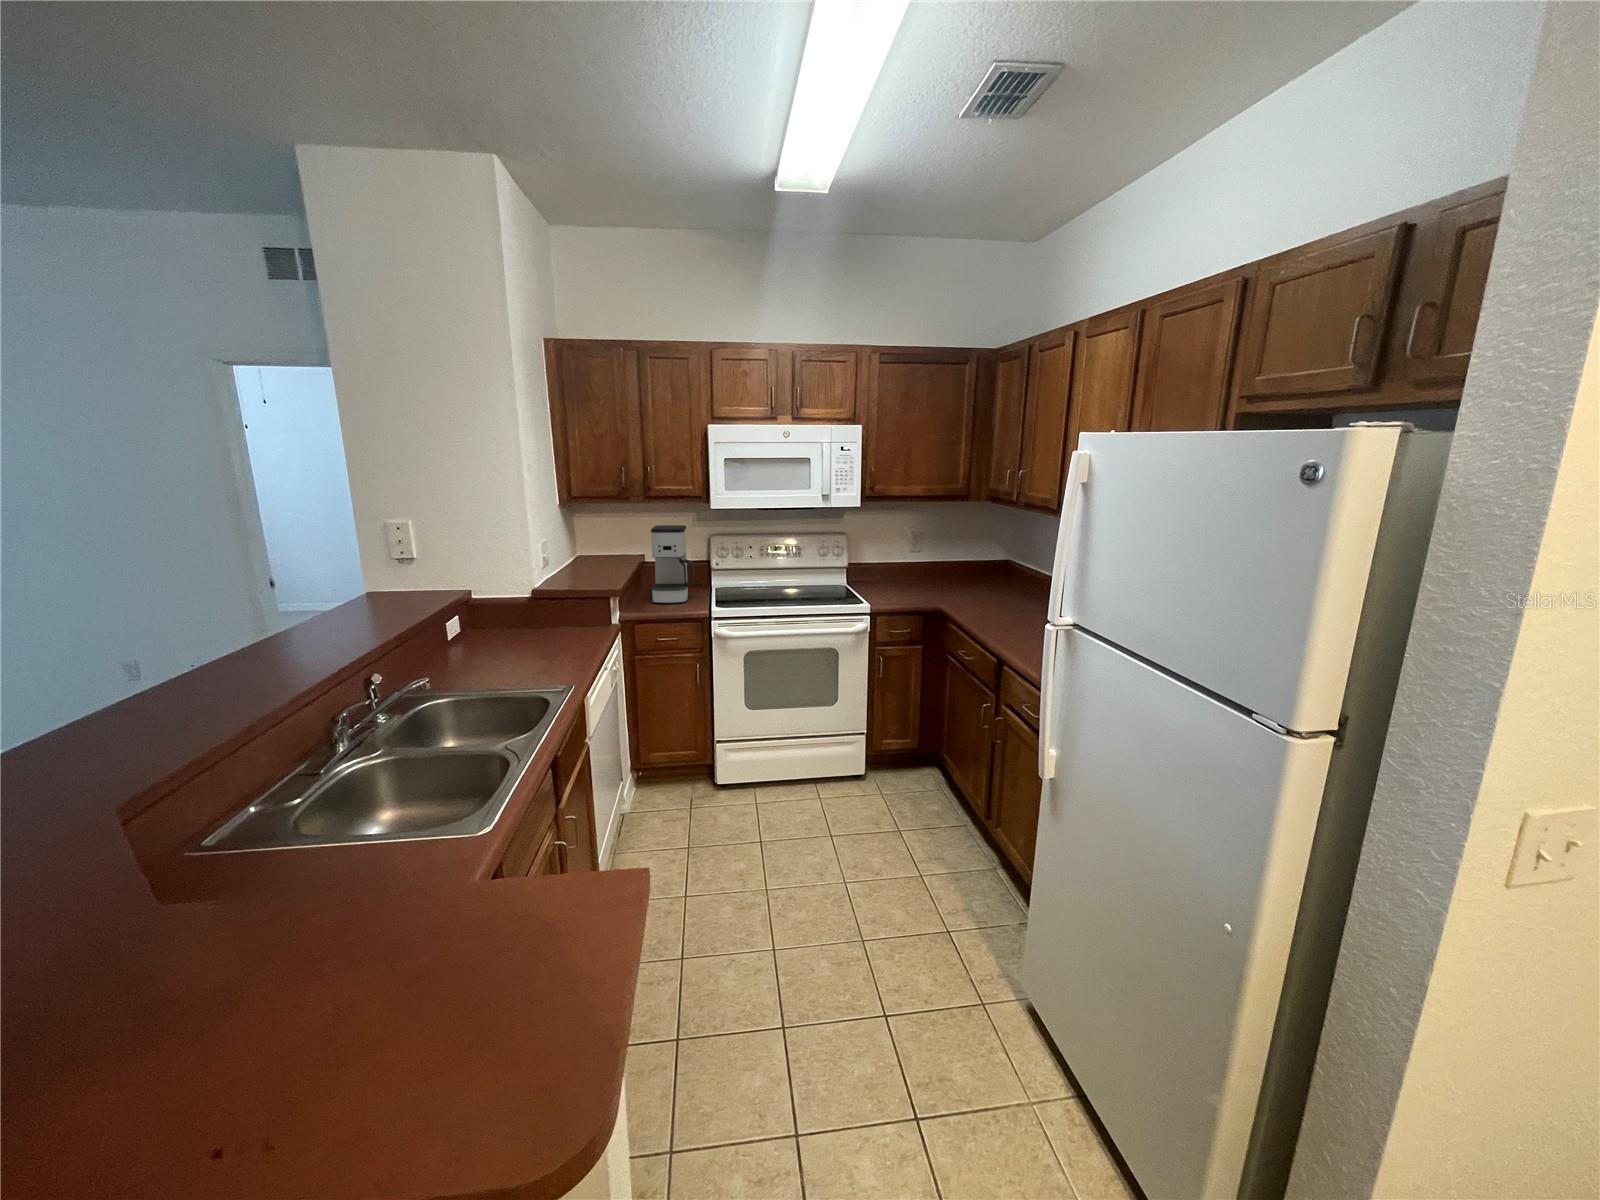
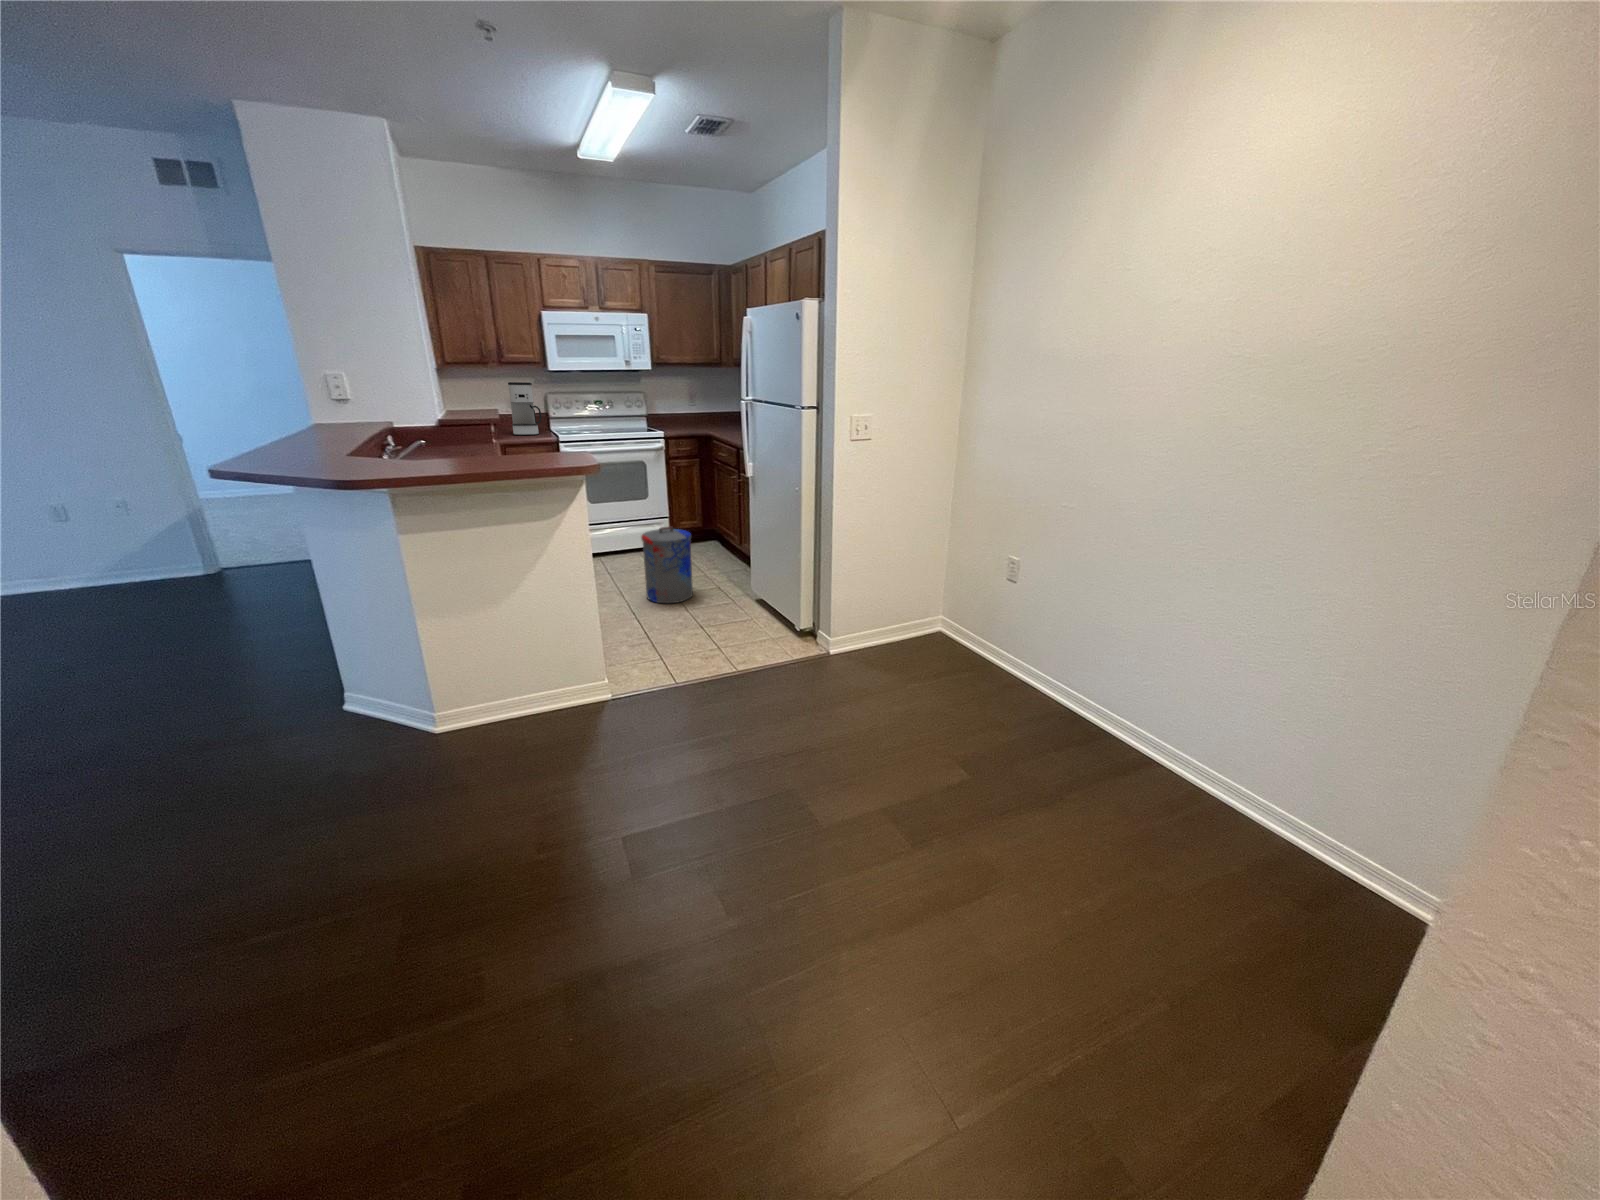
trash can: none [811,814,907,982] -> present [641,526,693,603]

